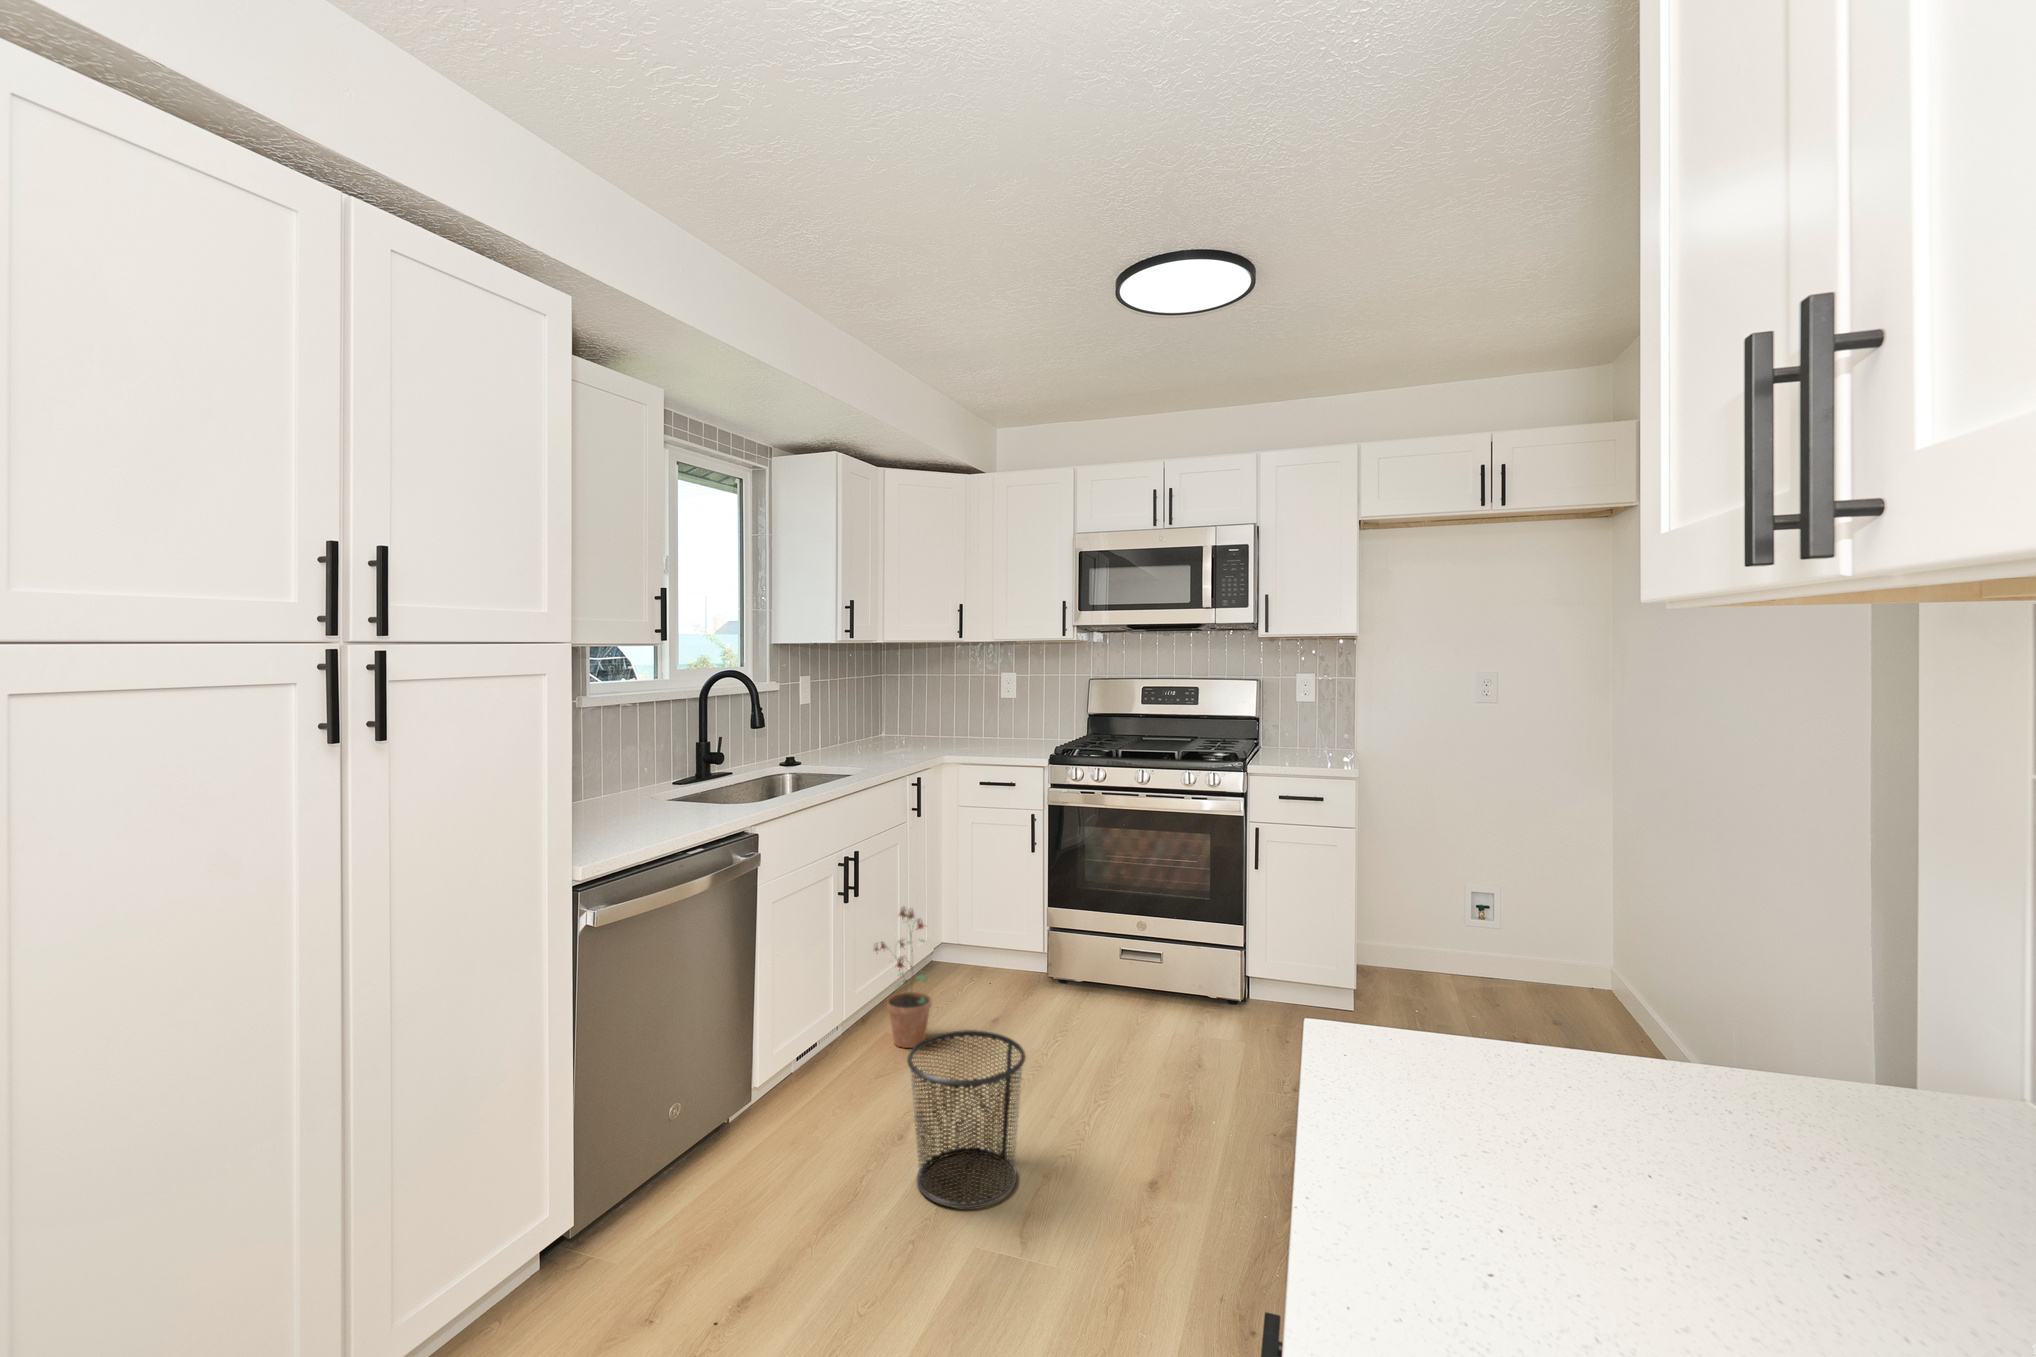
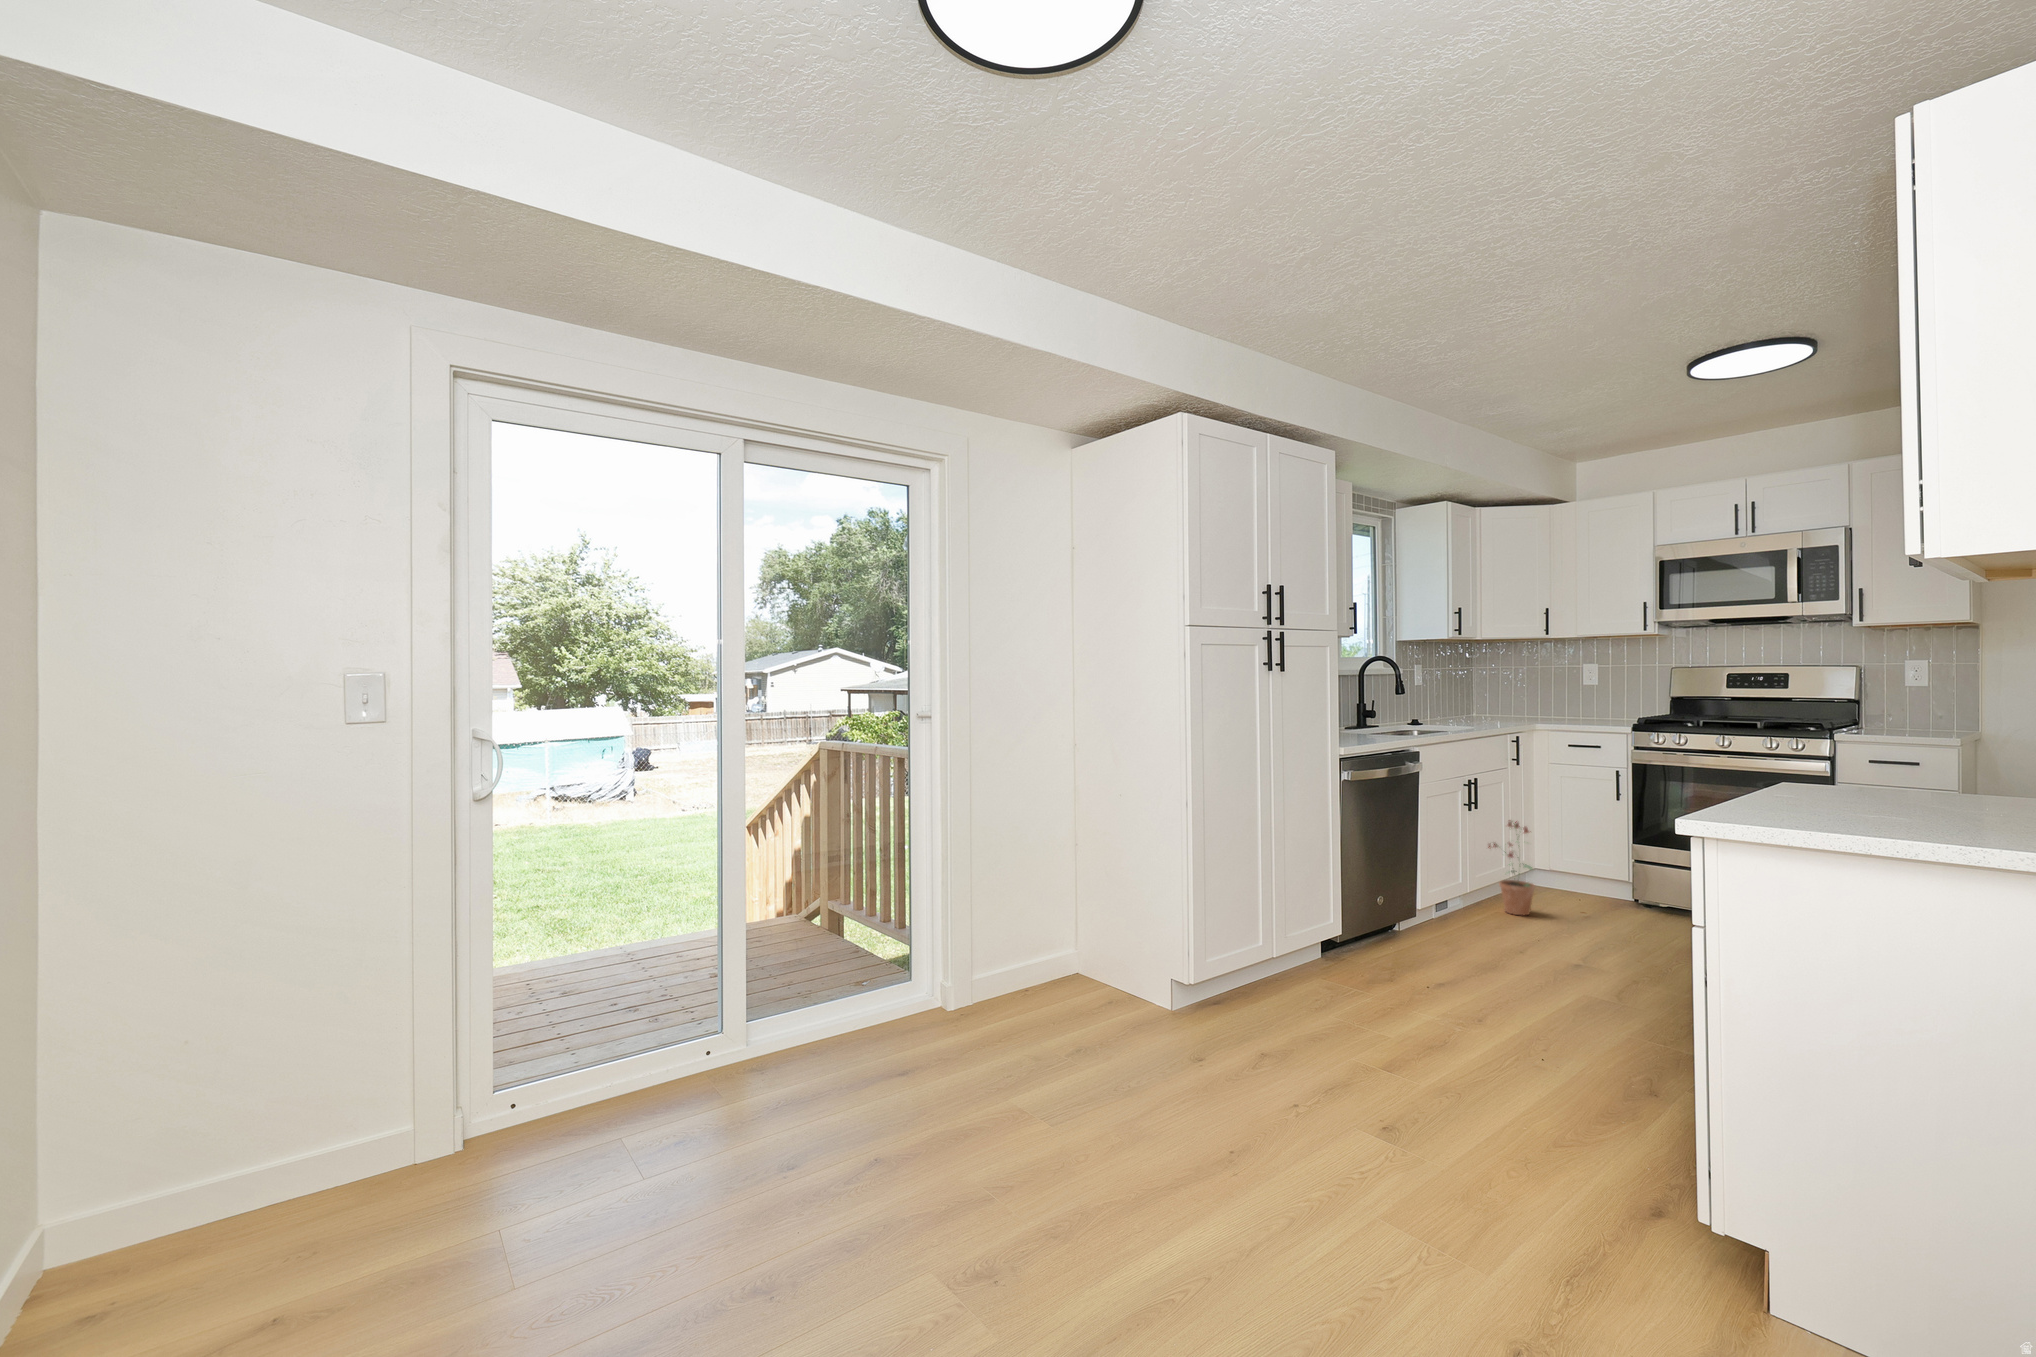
waste bin: present [907,1030,1026,1208] -> none [1533,879,1622,976]

